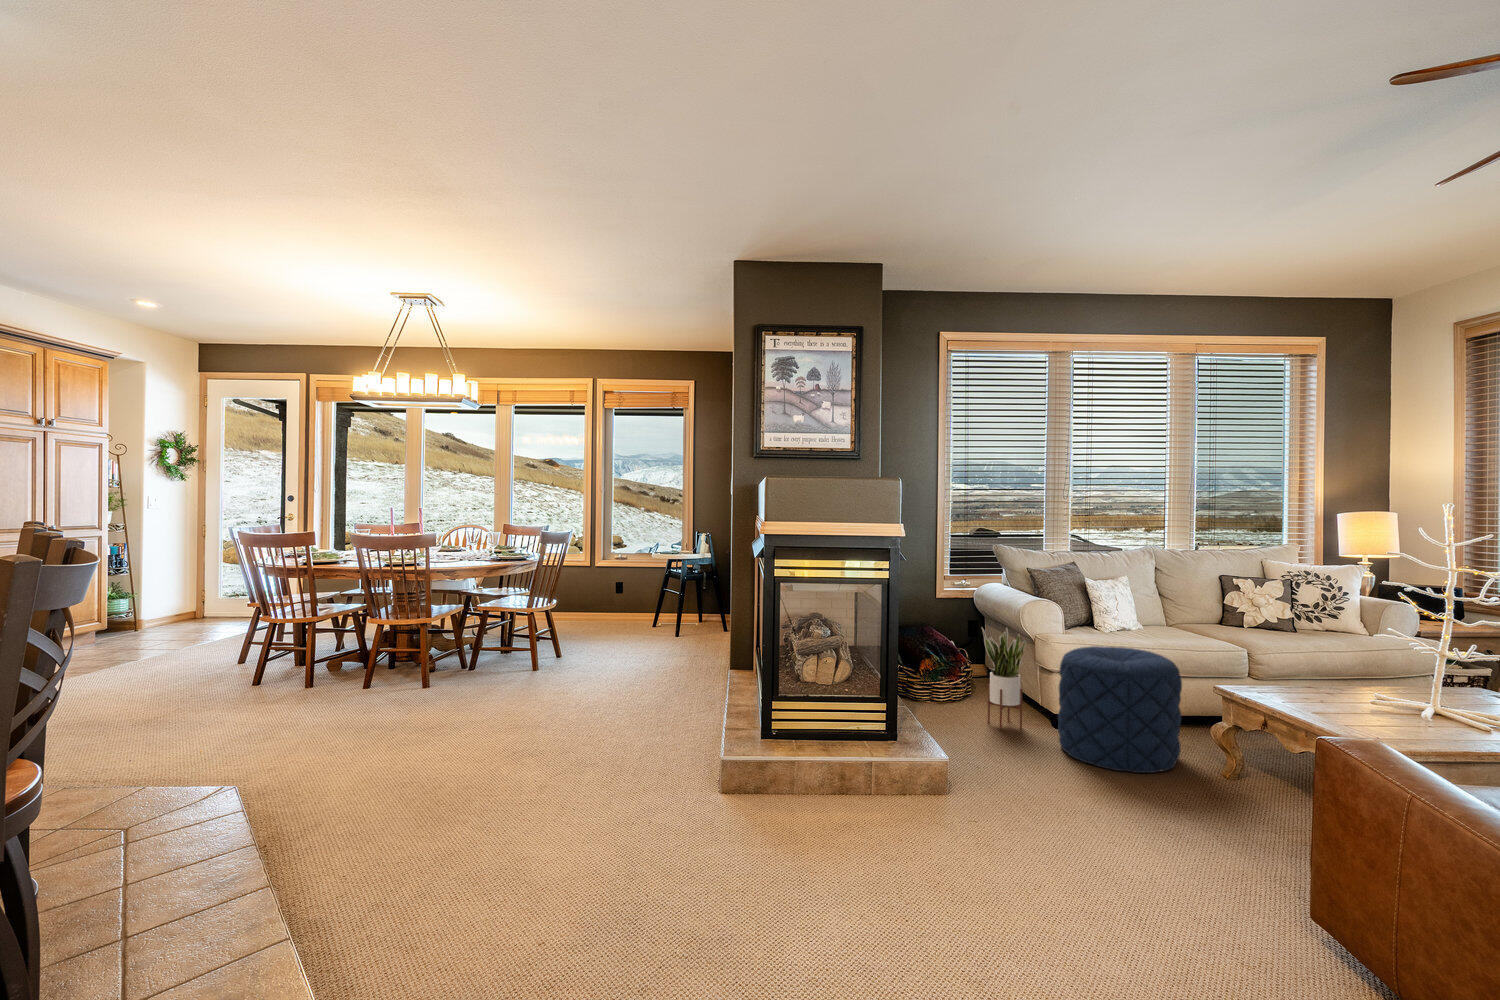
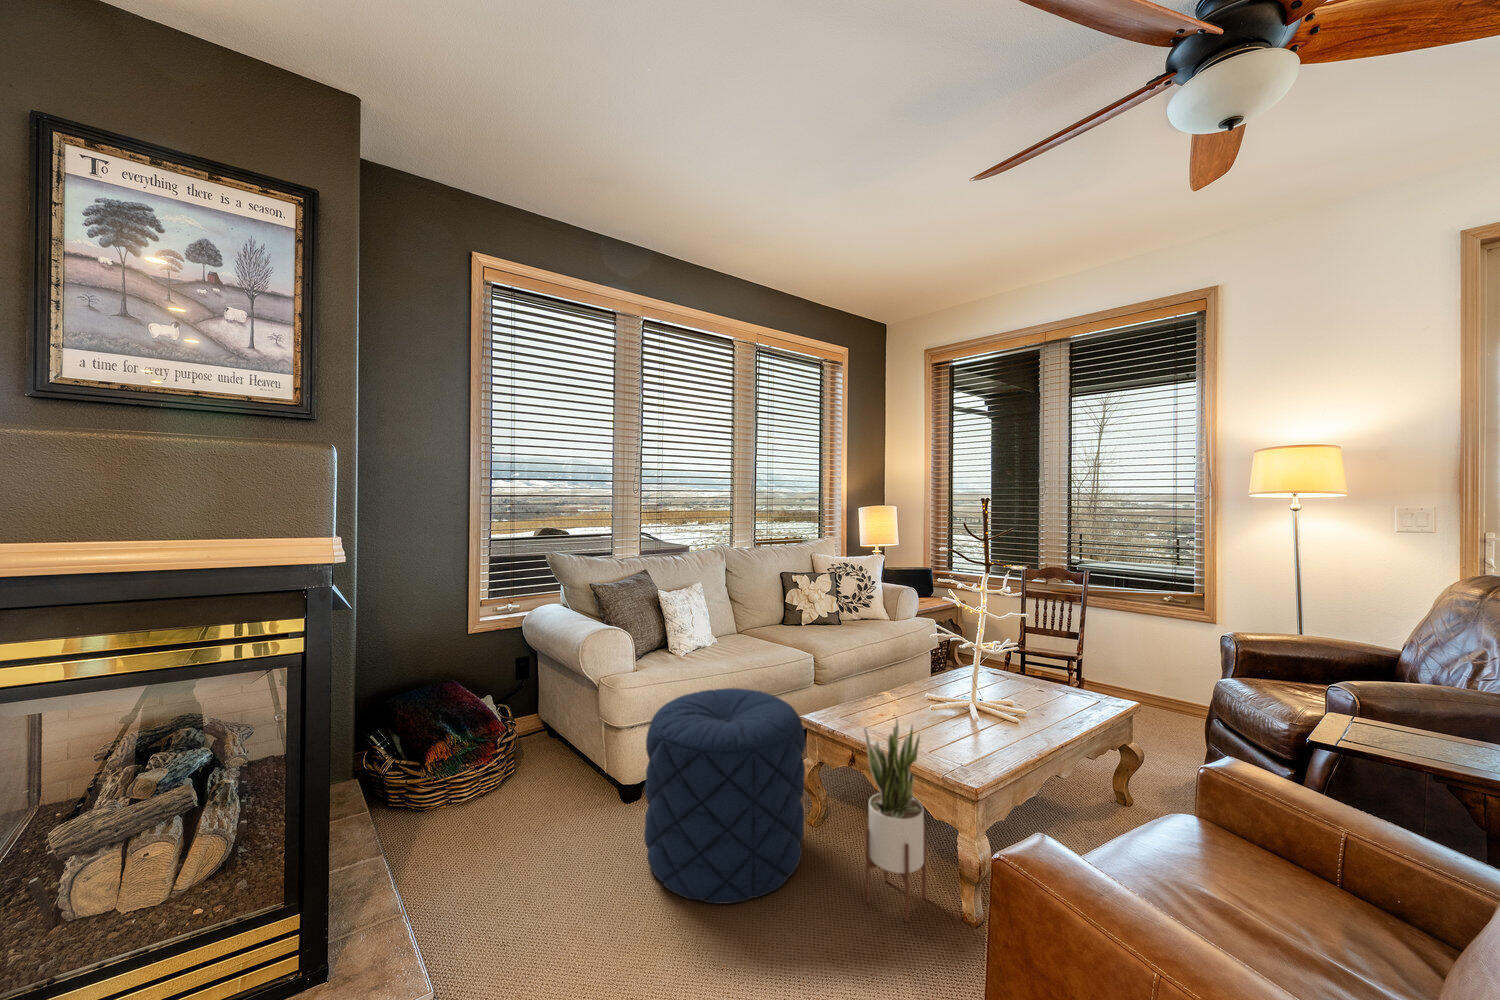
potted plant: present [981,627,1026,729] -> present [864,719,926,922]

